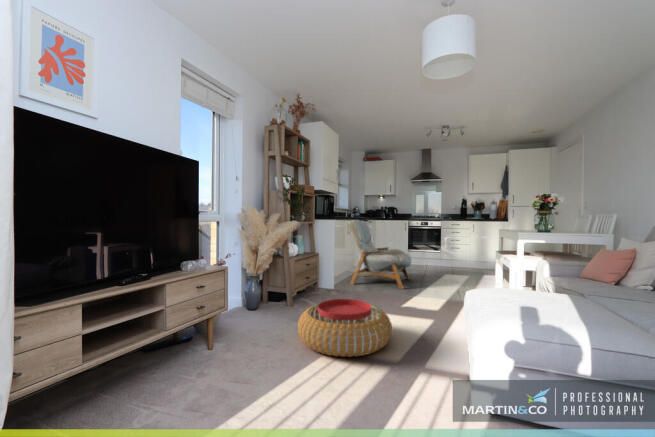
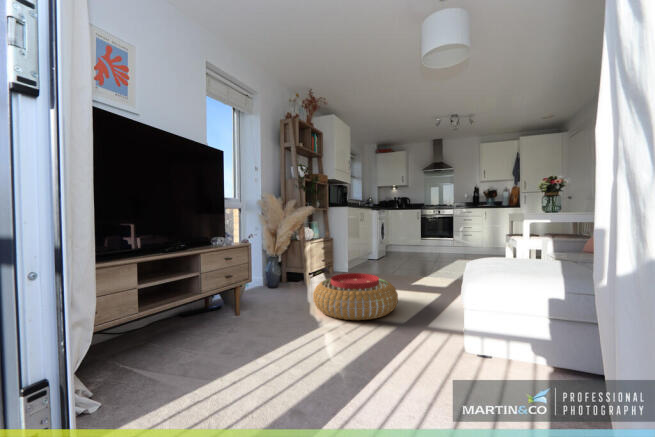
armchair: present [349,220,411,289] -> none [362,208,422,271]

